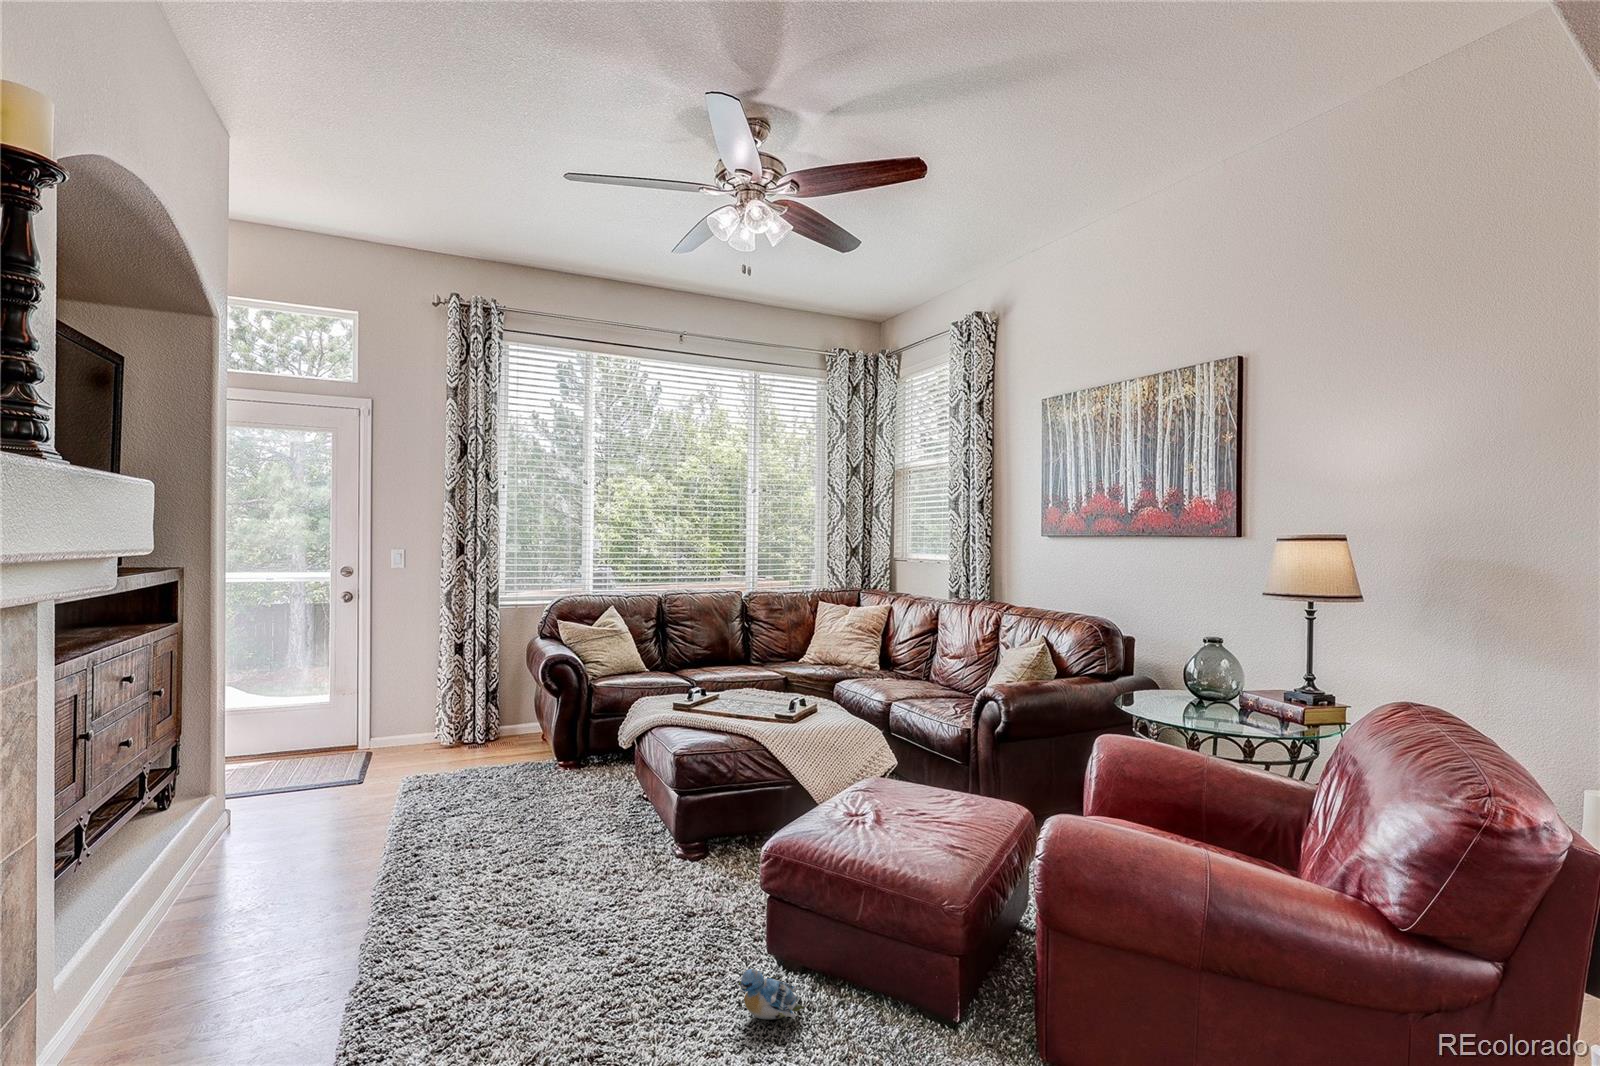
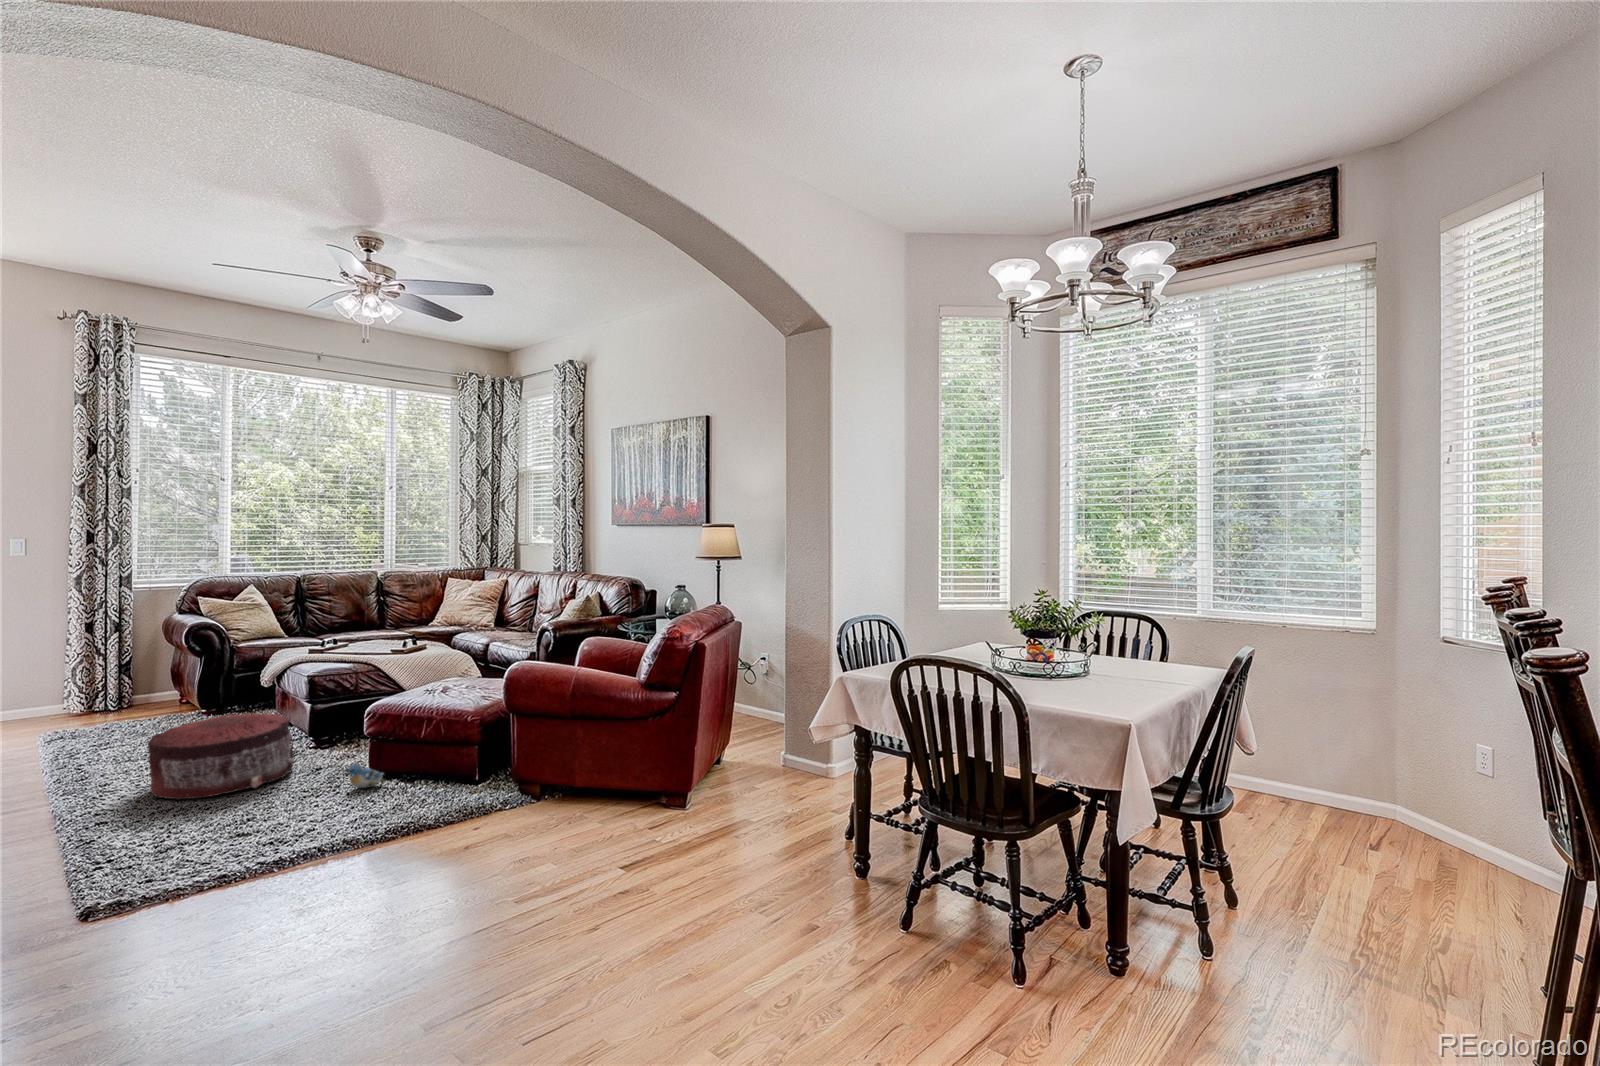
pouf: none [463,816,655,988] -> present [148,713,294,799]

